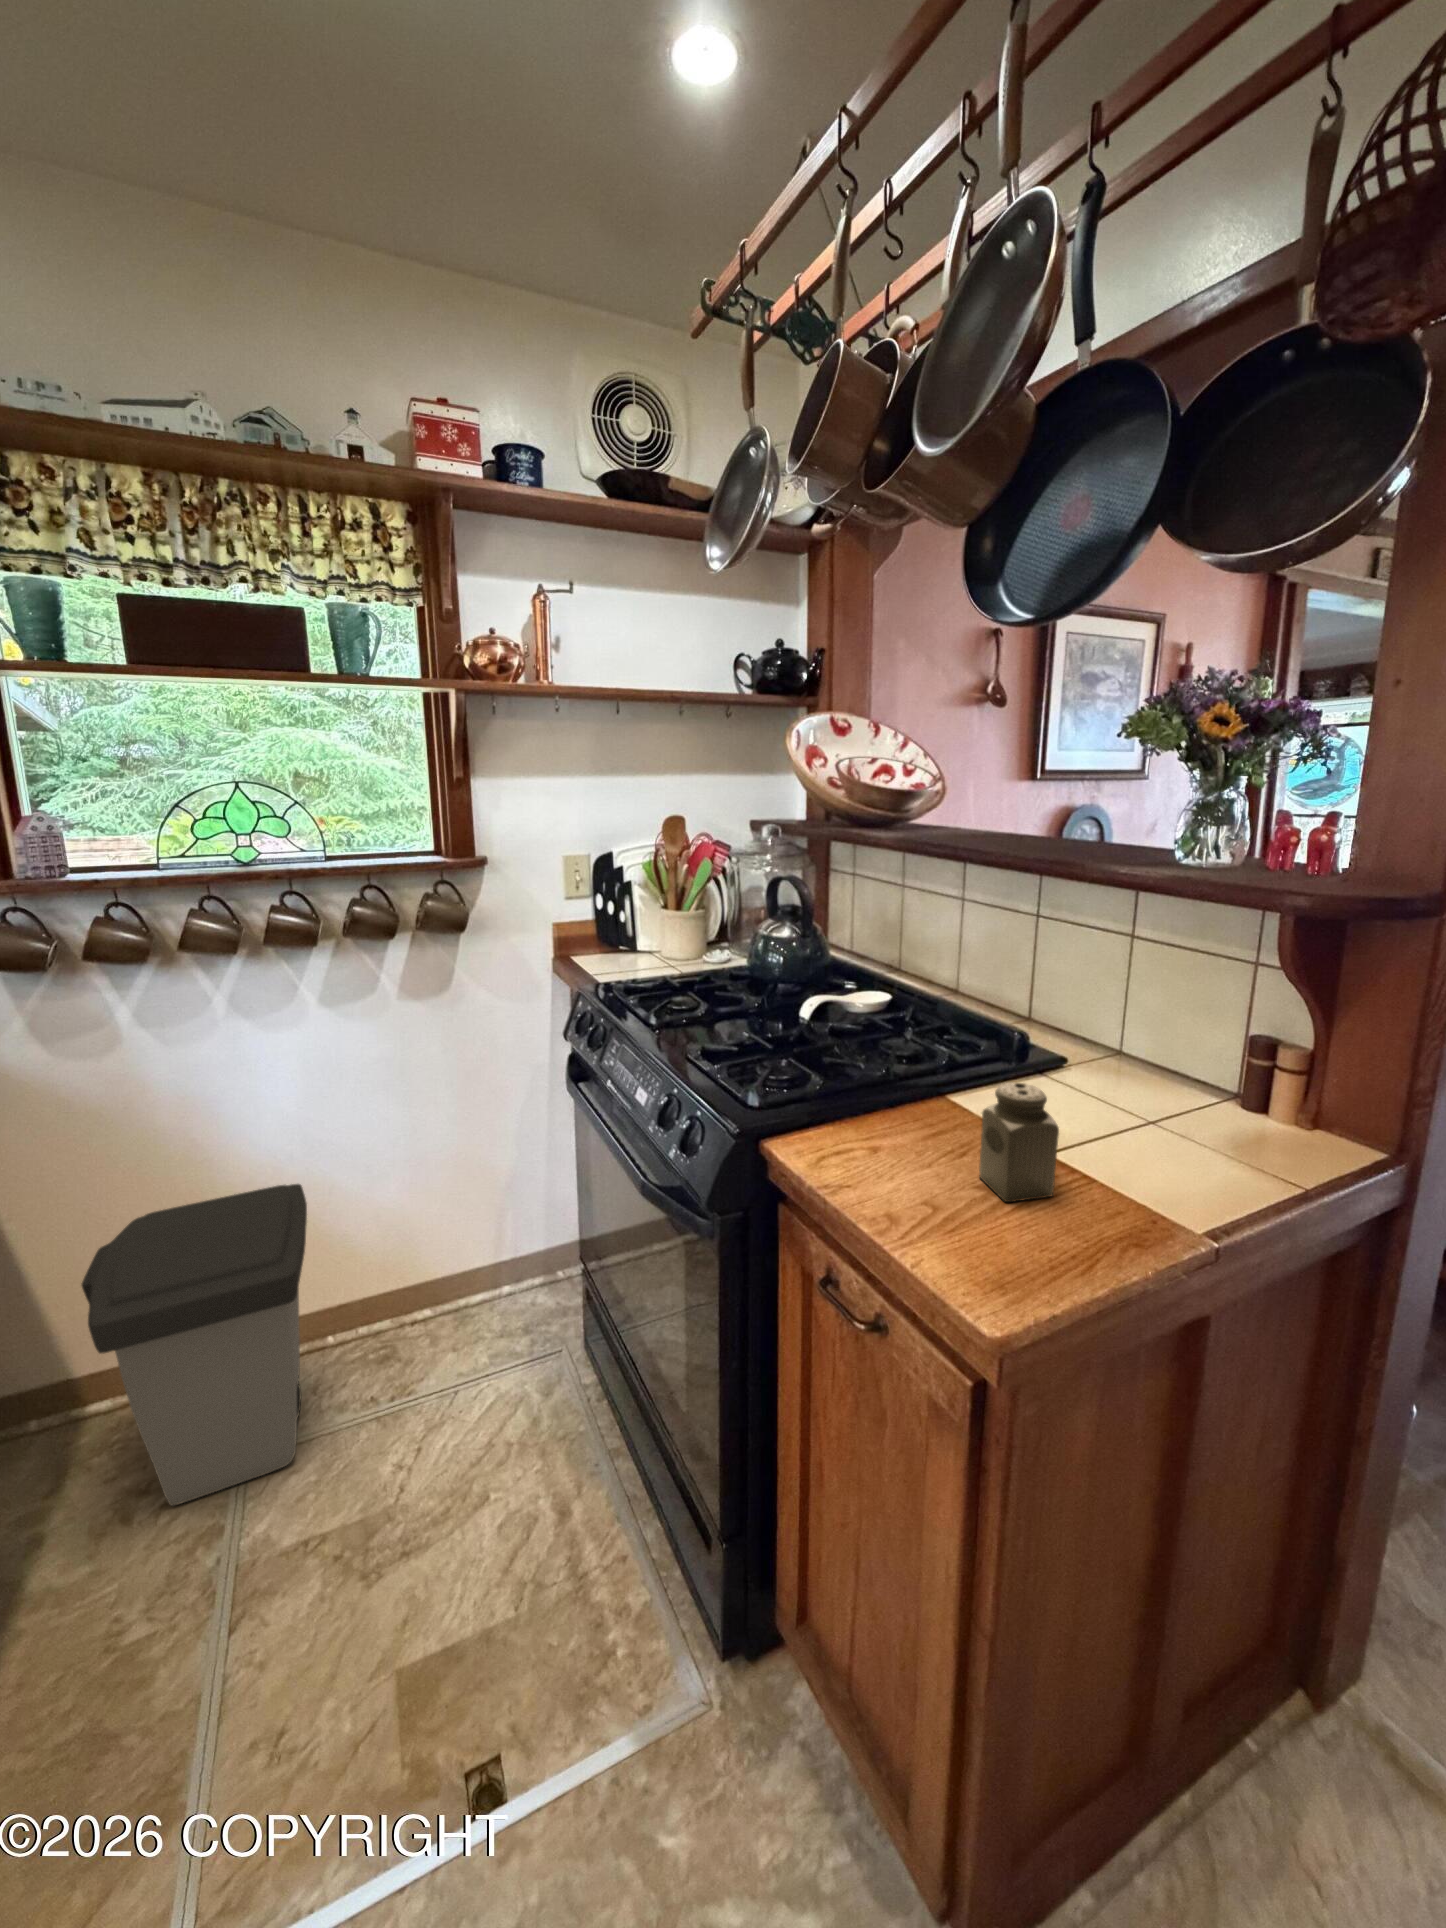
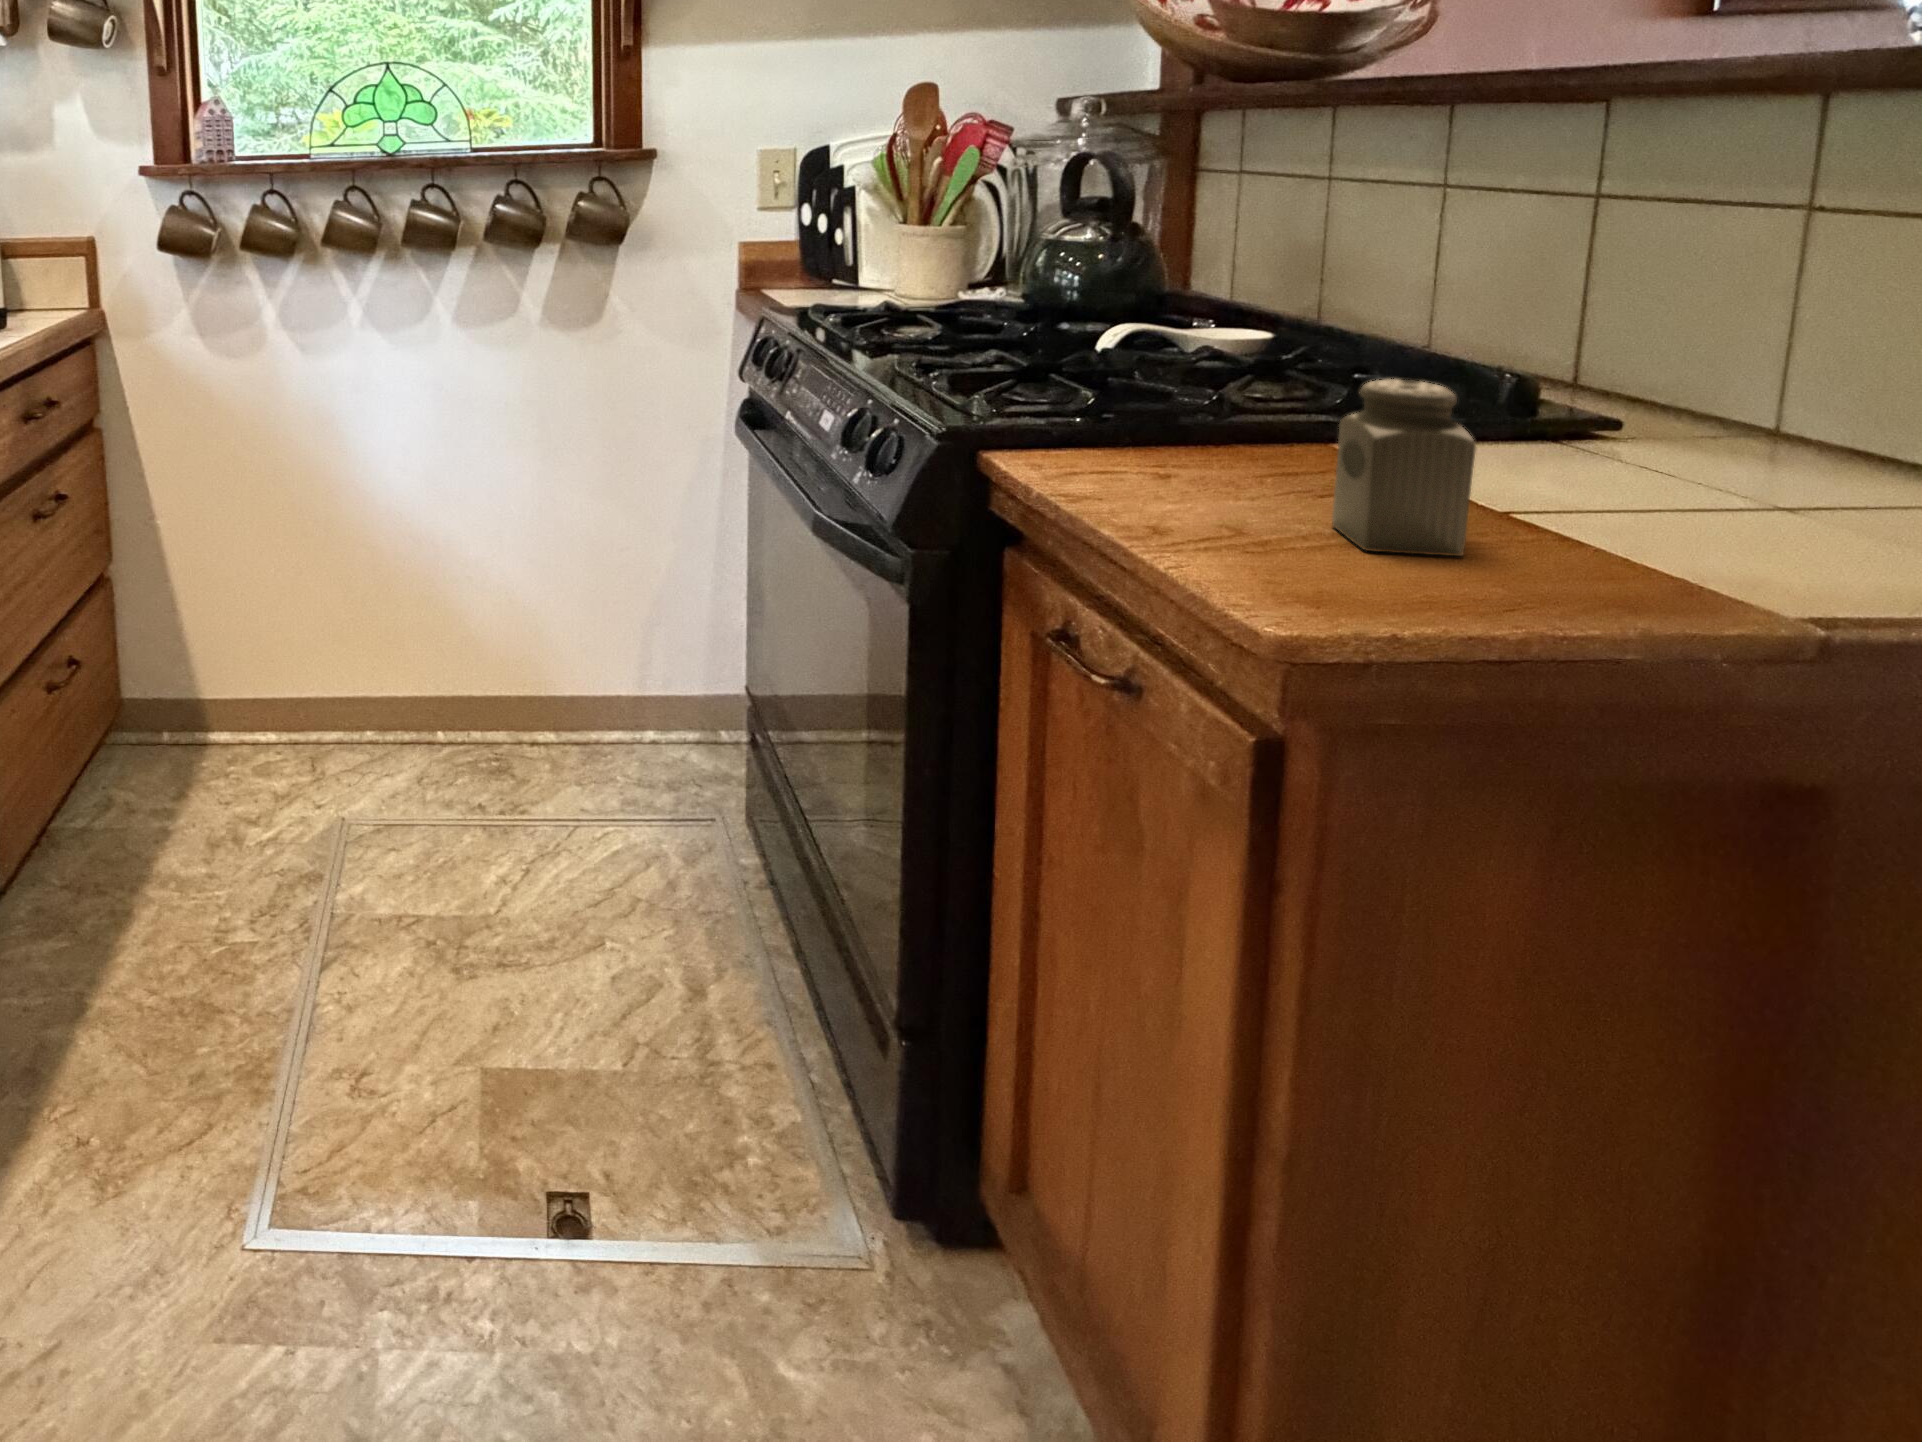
trash can: present [82,1184,307,1506] -> none [220,531,428,848]

